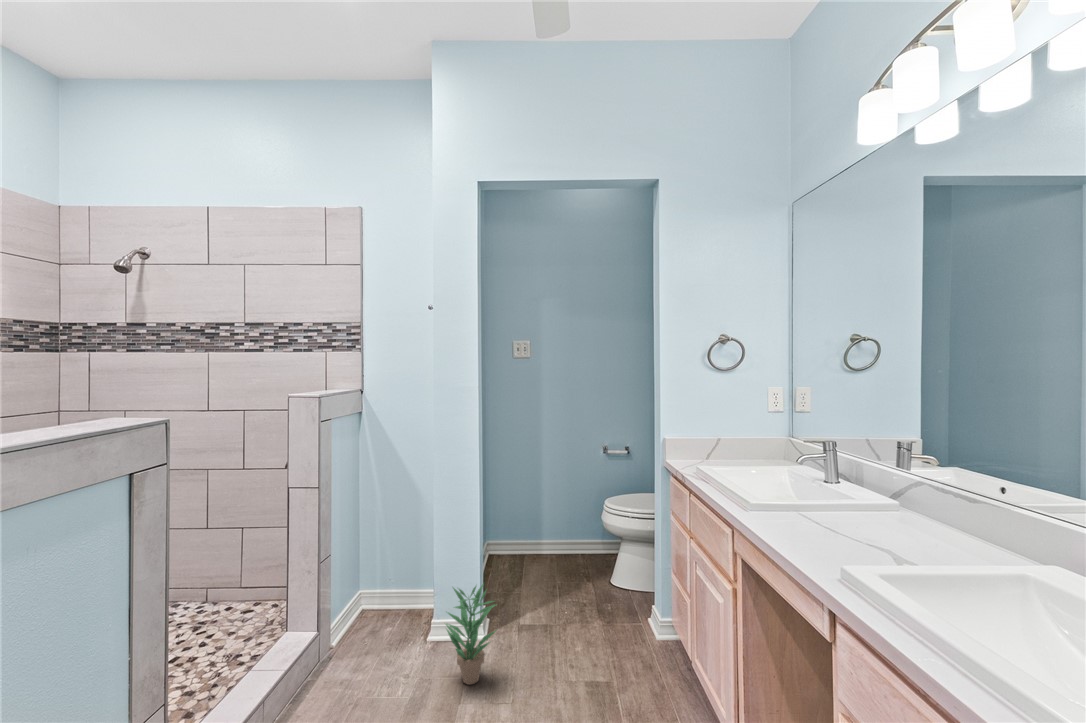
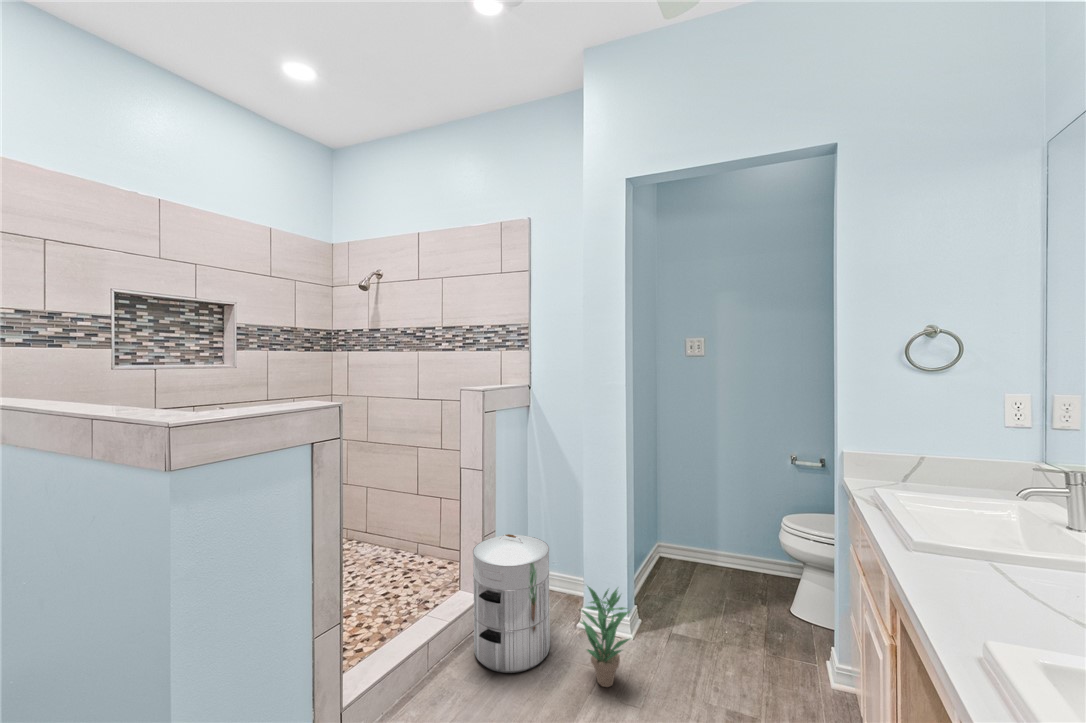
waste bin: none [319,551,406,699] -> present [473,534,550,673]

